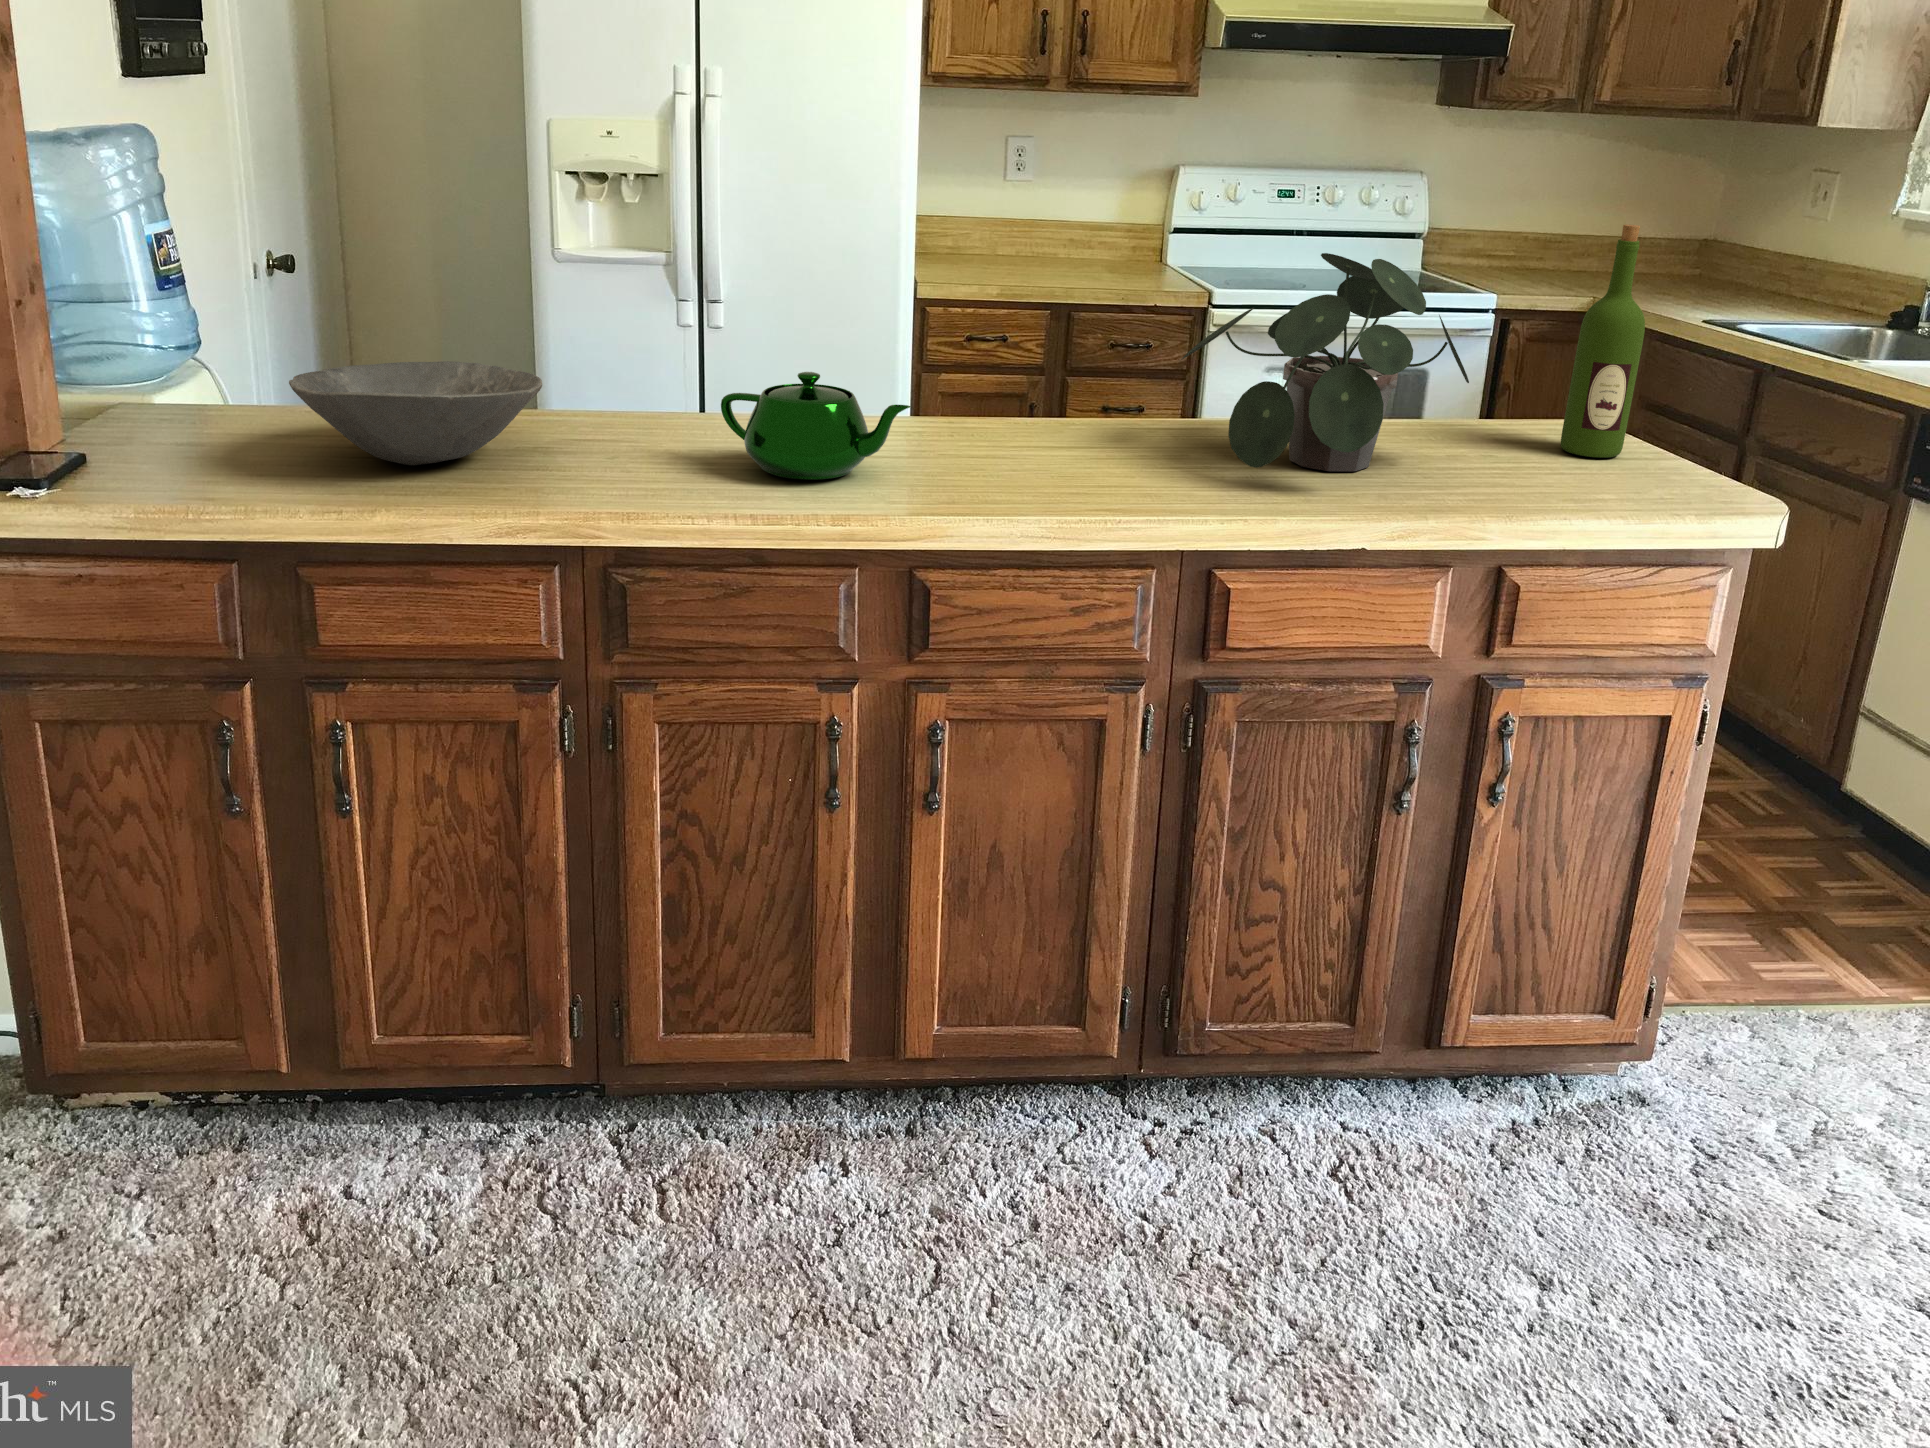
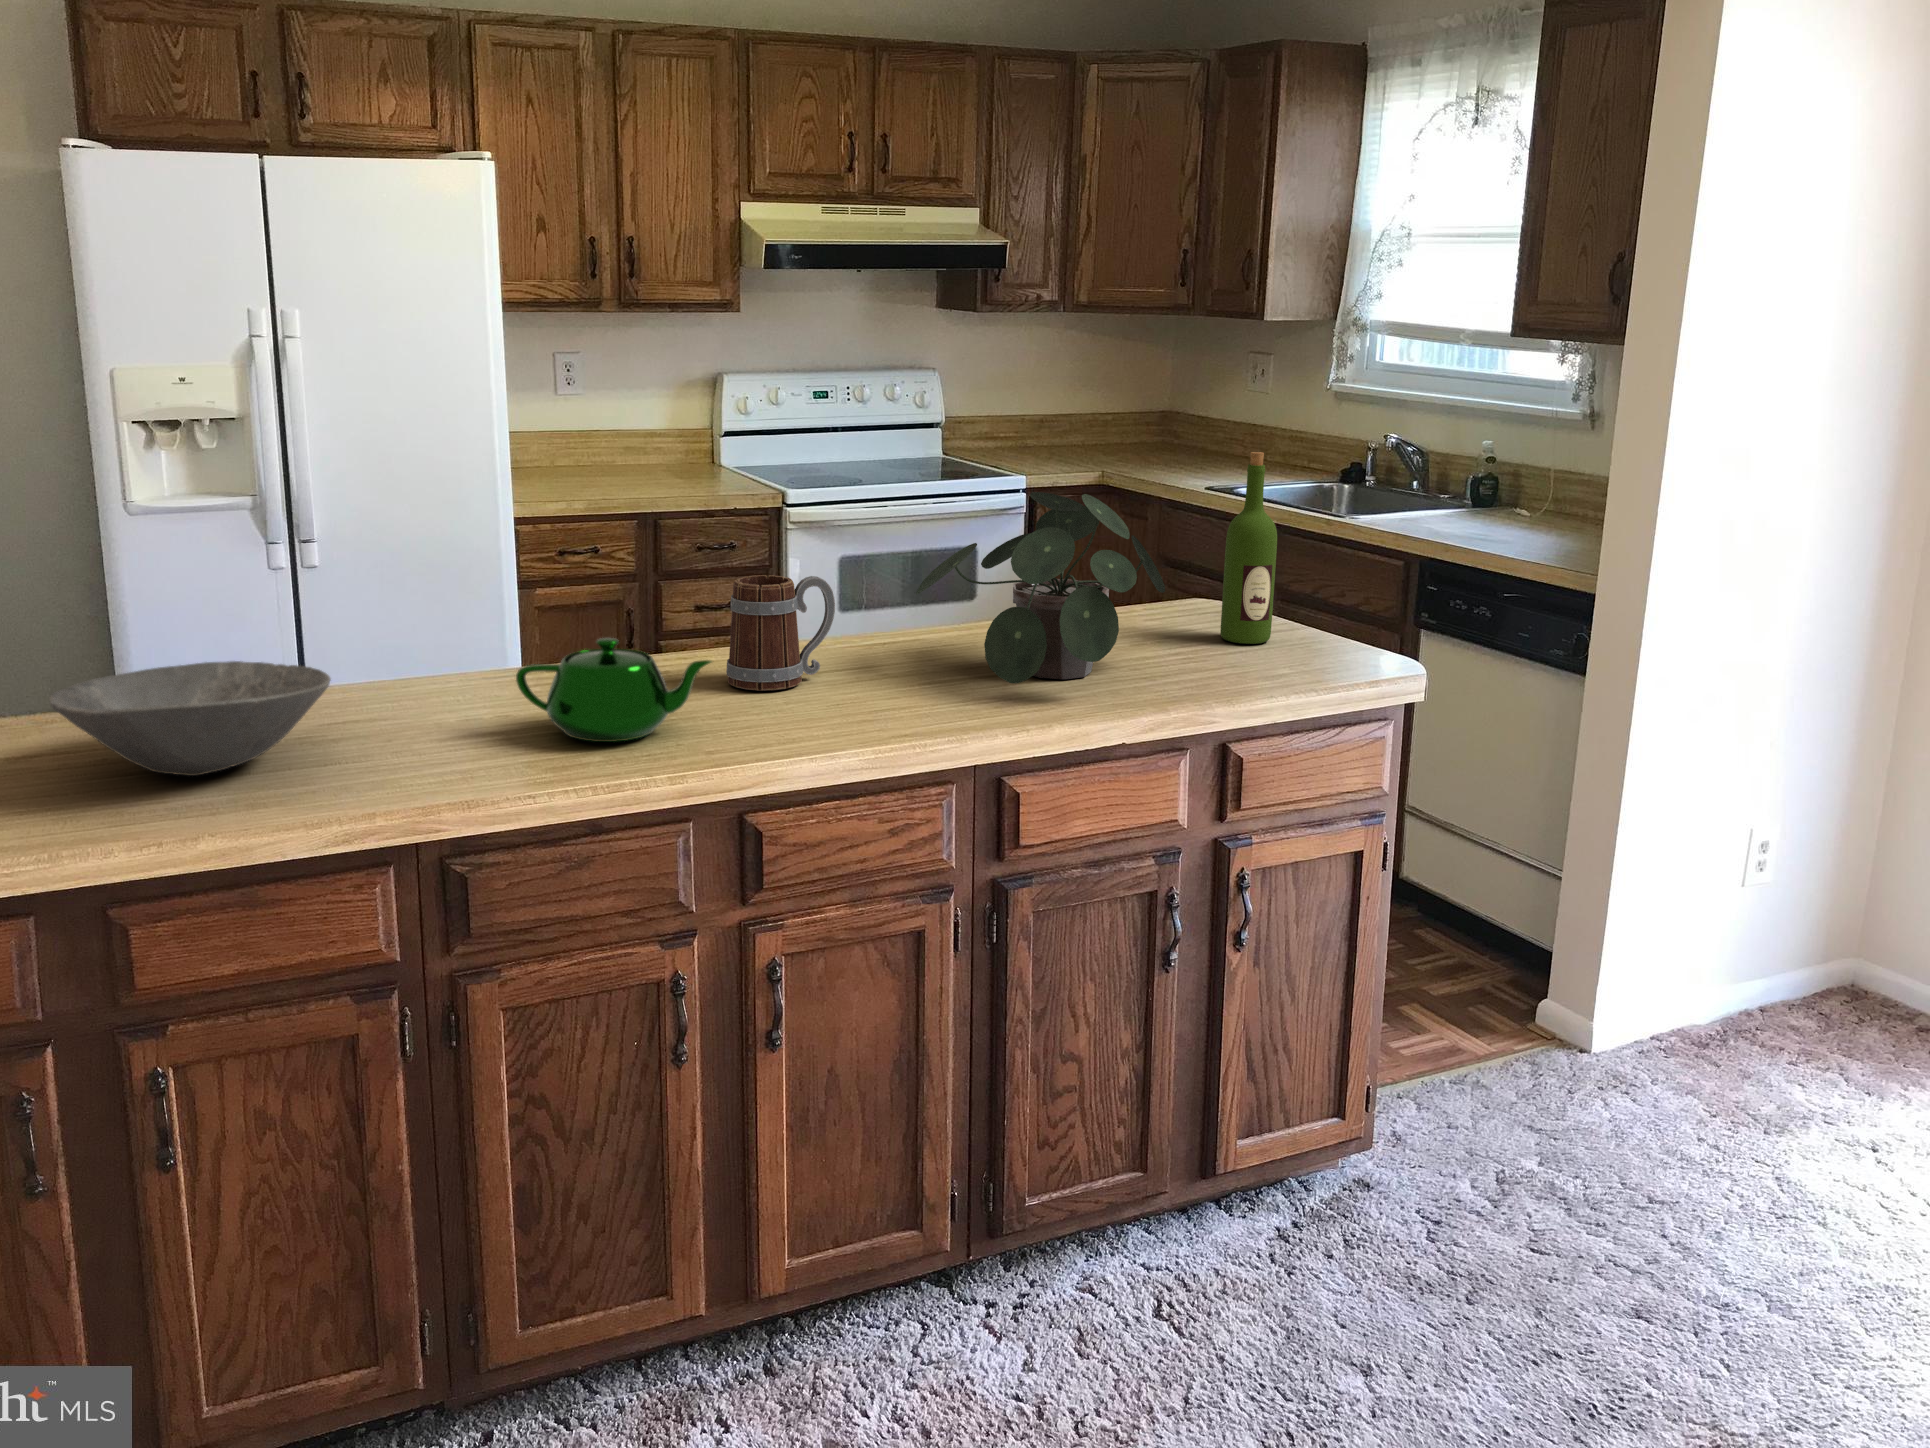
mug: none [960,324,1083,449] -> present [726,575,835,691]

